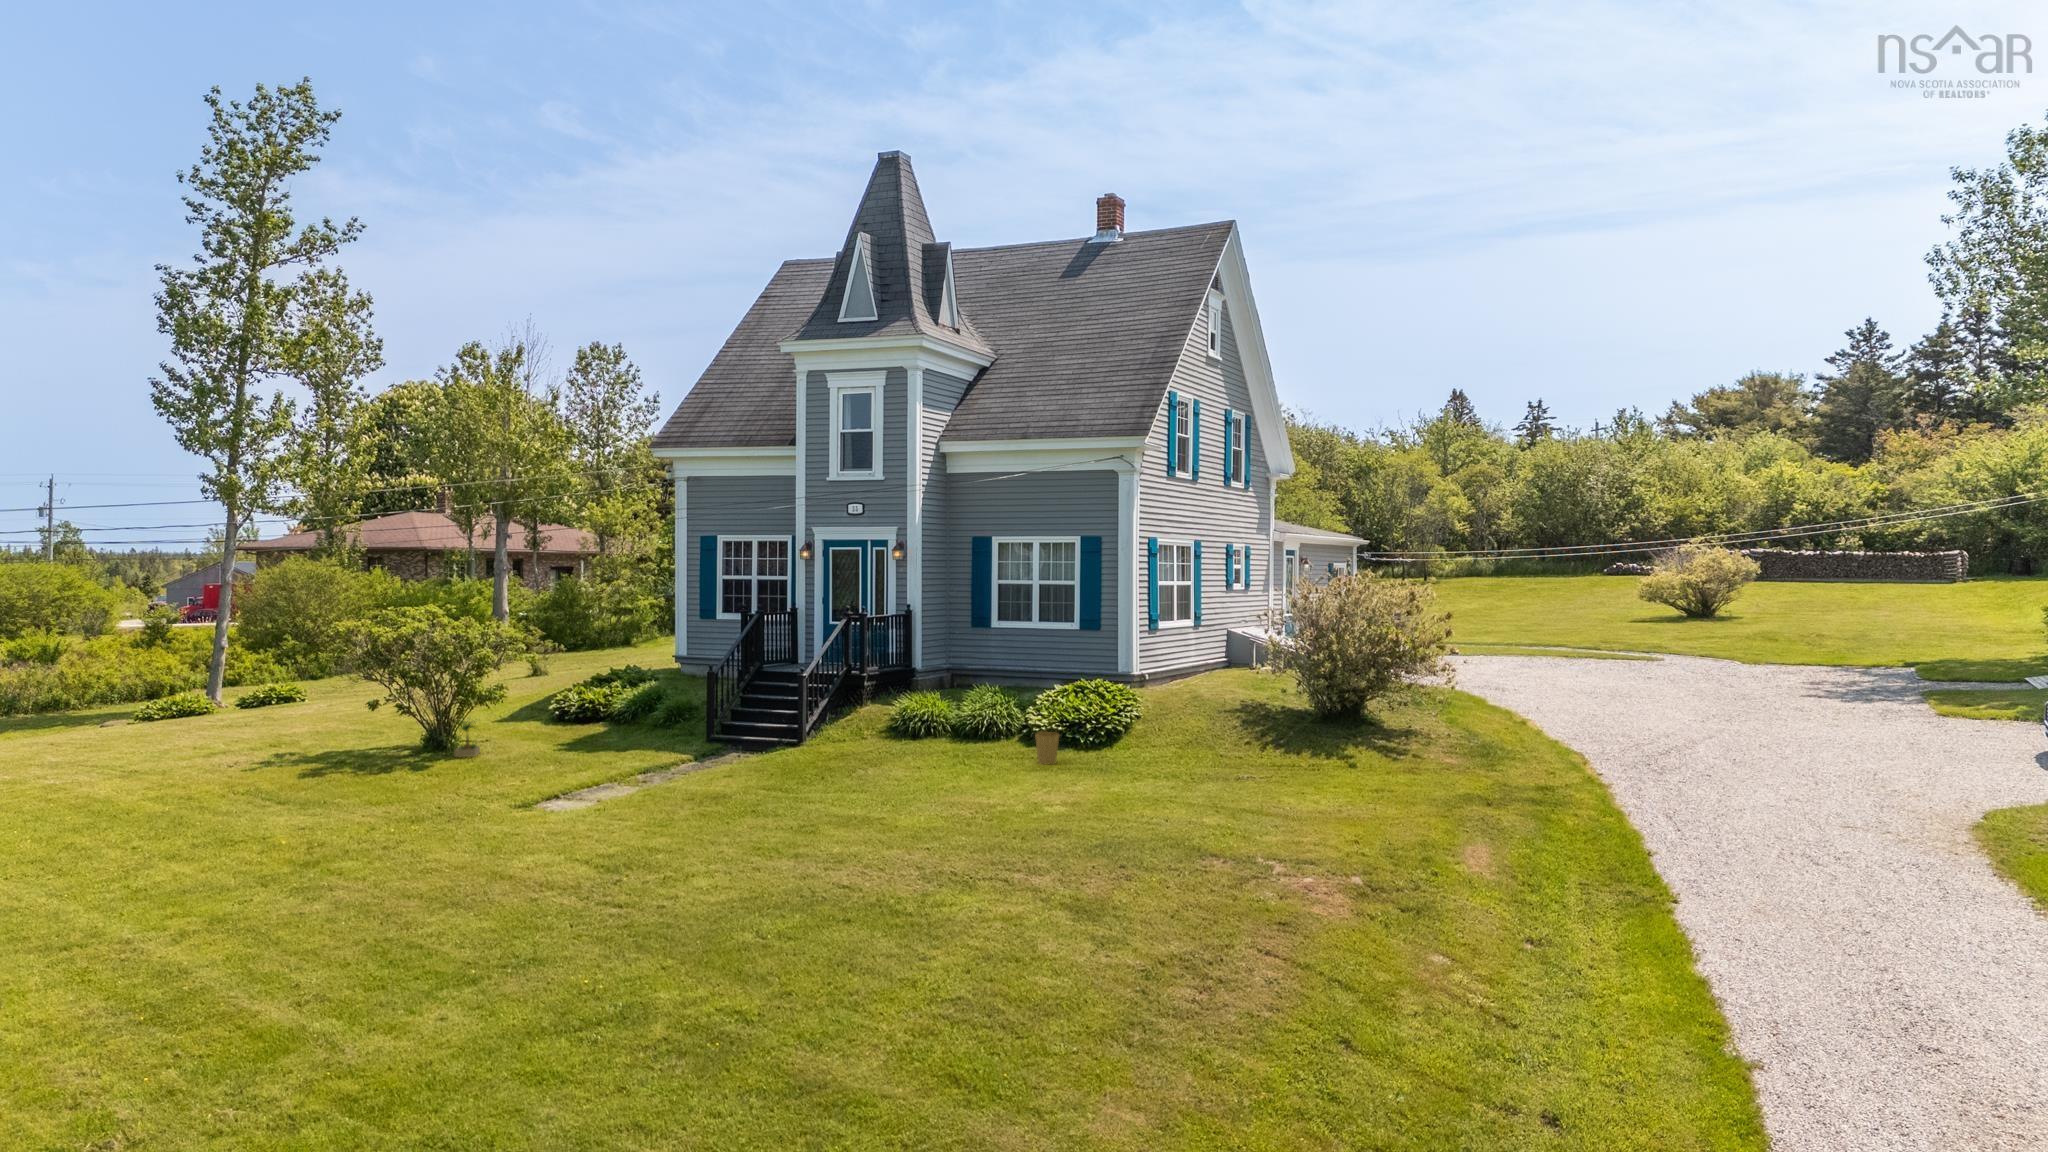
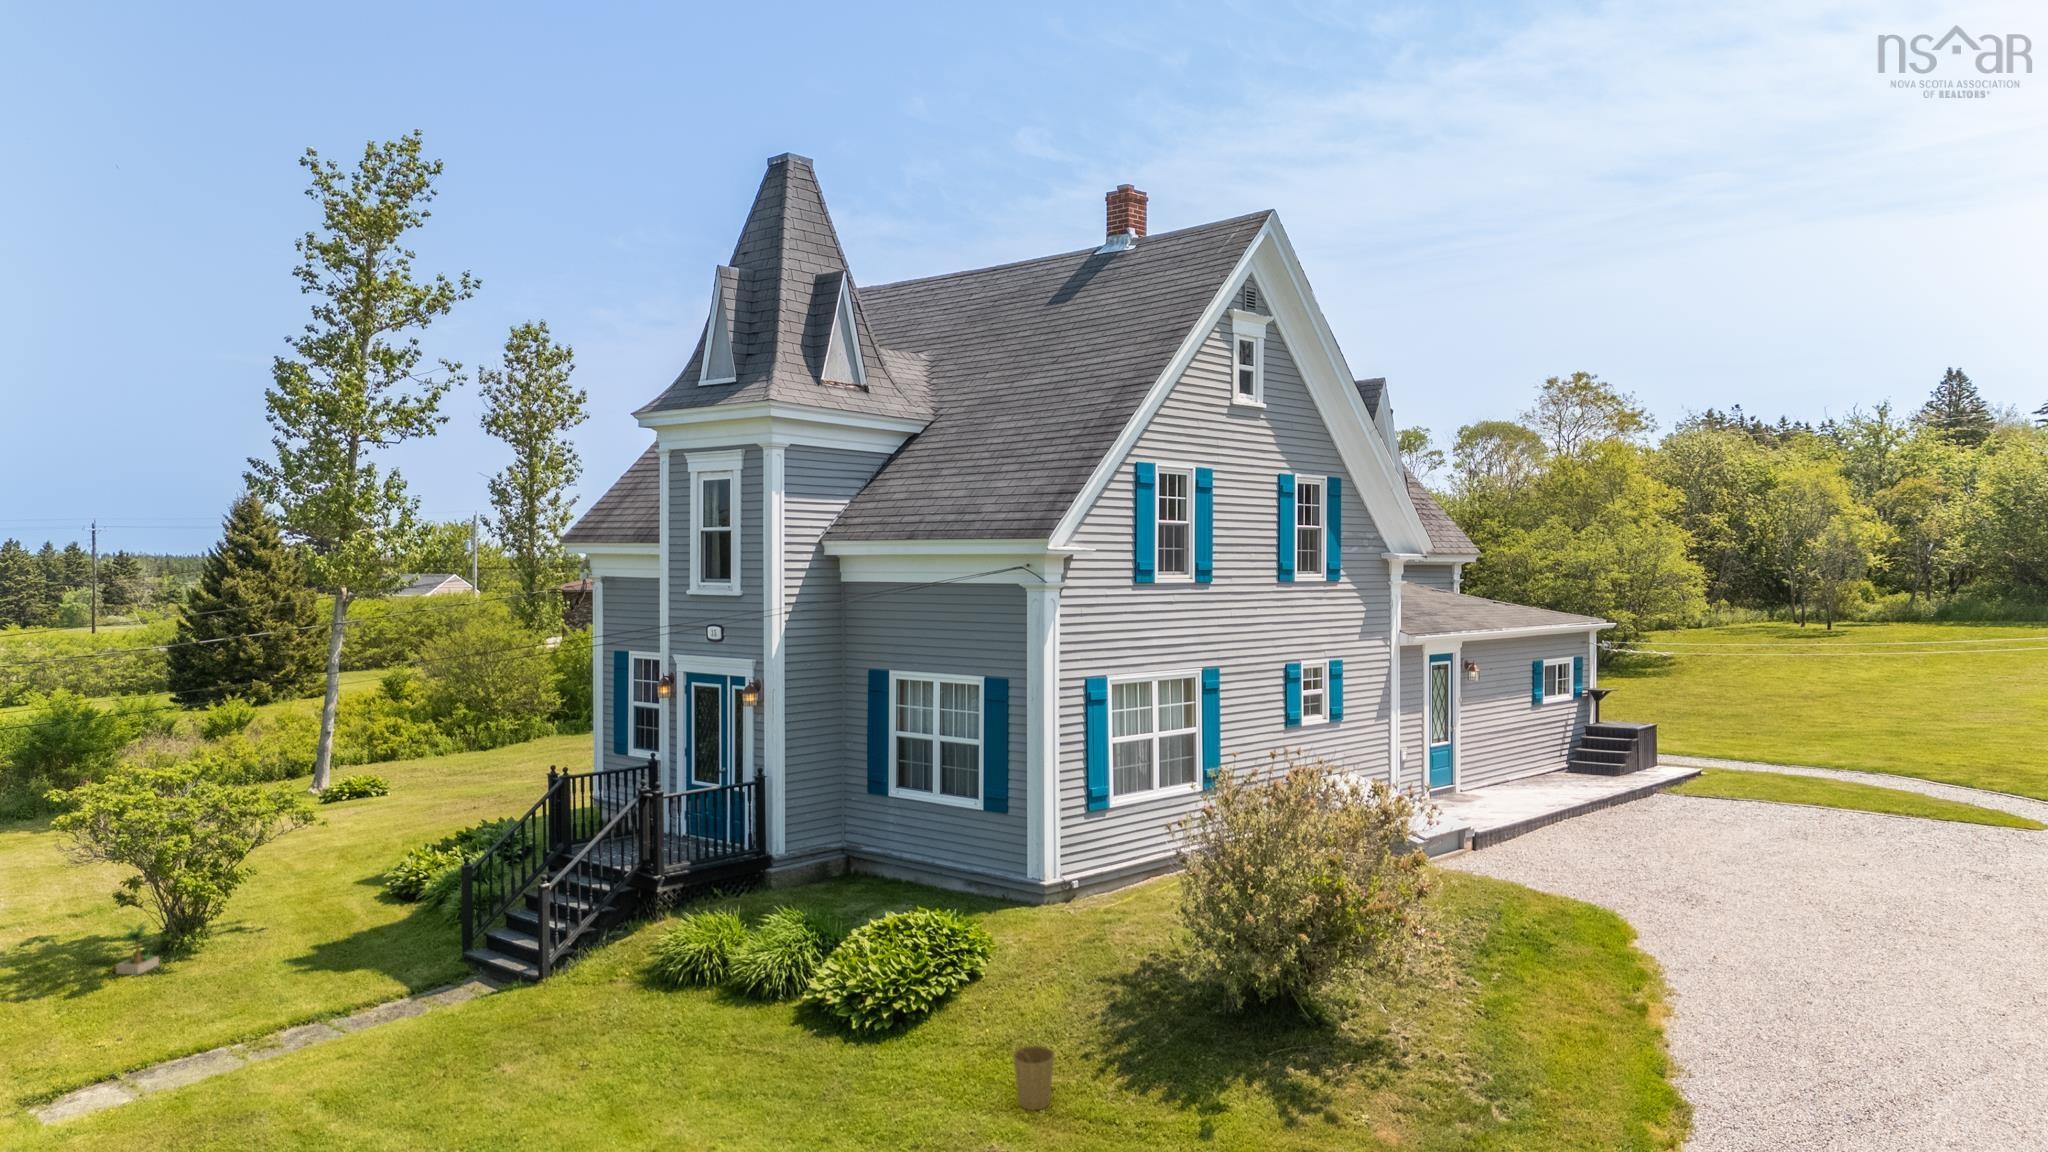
basket: present [1035,731,1059,764] -> present [1013,1044,1055,1110]

